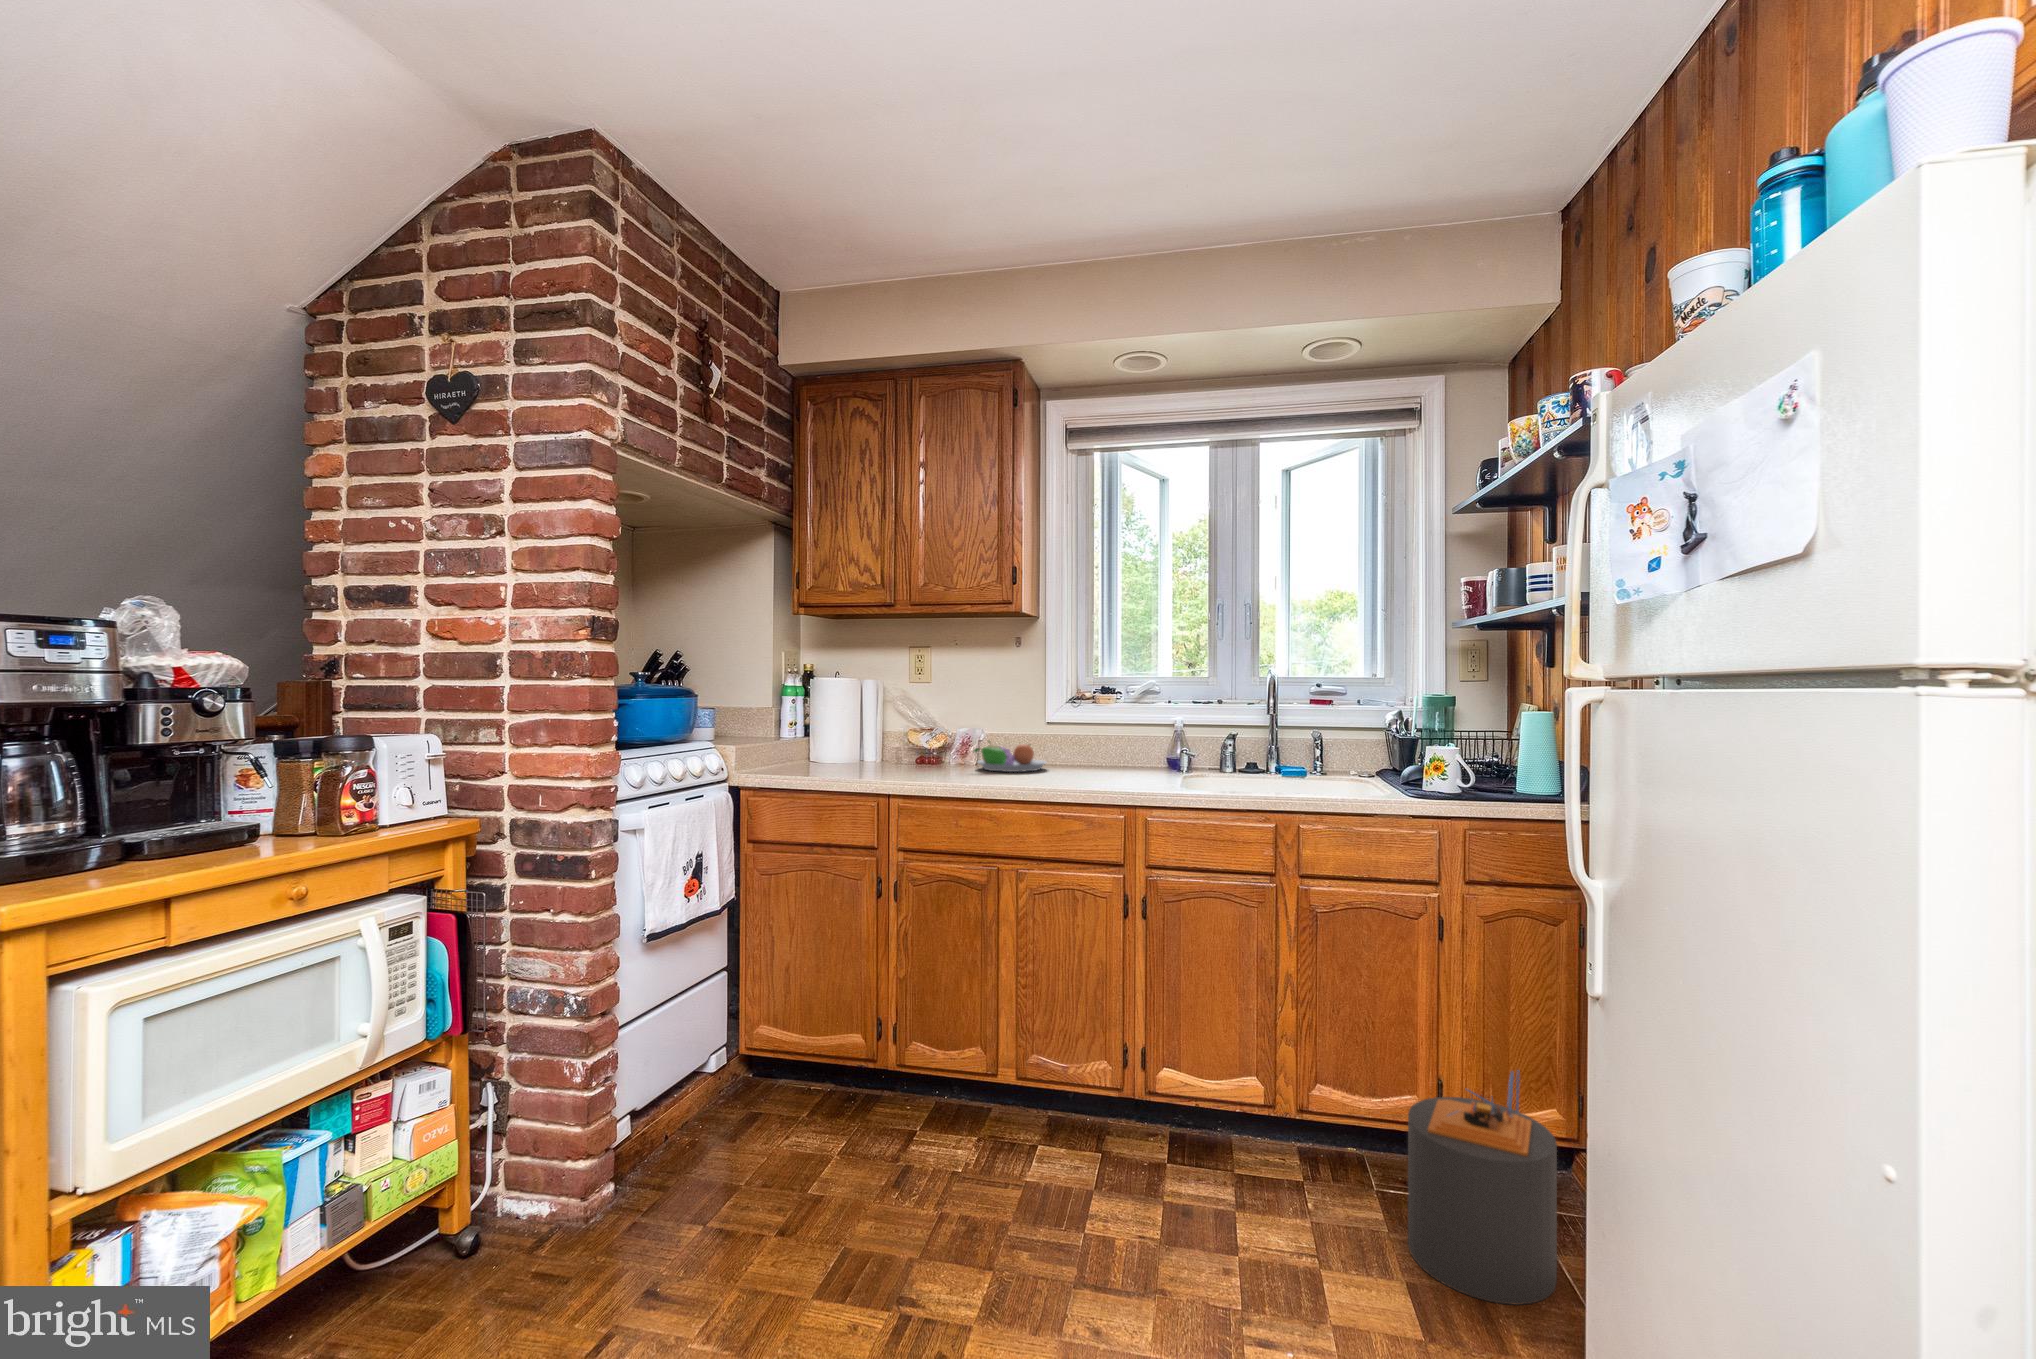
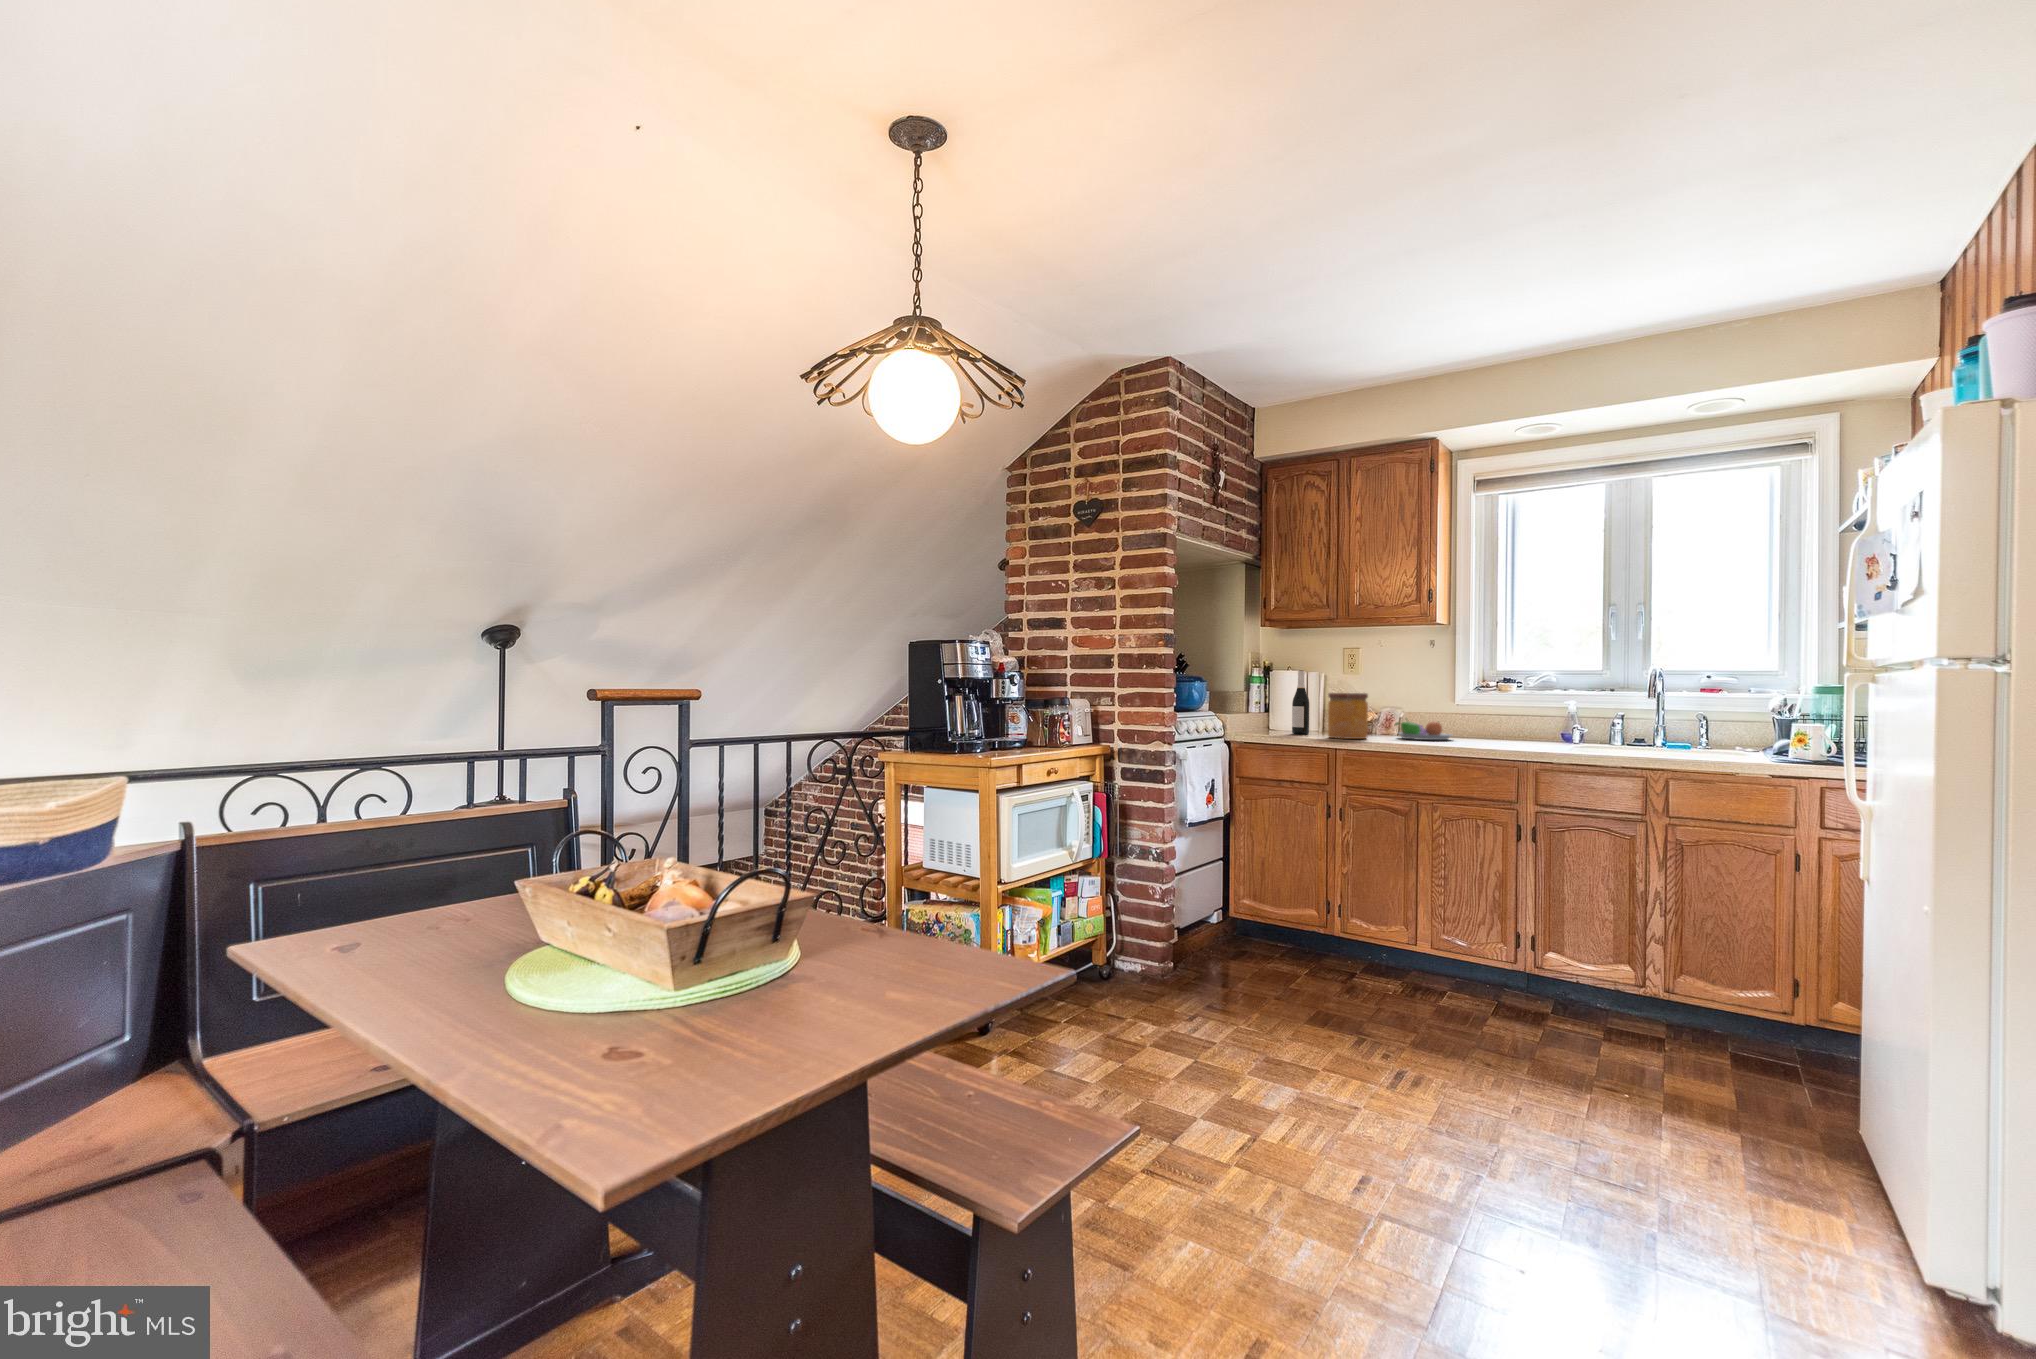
wine bottle: none [839,675,863,767] -> present [1292,670,1309,734]
jar: none [884,708,938,775] -> present [1328,693,1368,739]
trash can: present [1408,1070,1557,1305] -> none [1736,949,1861,1106]

